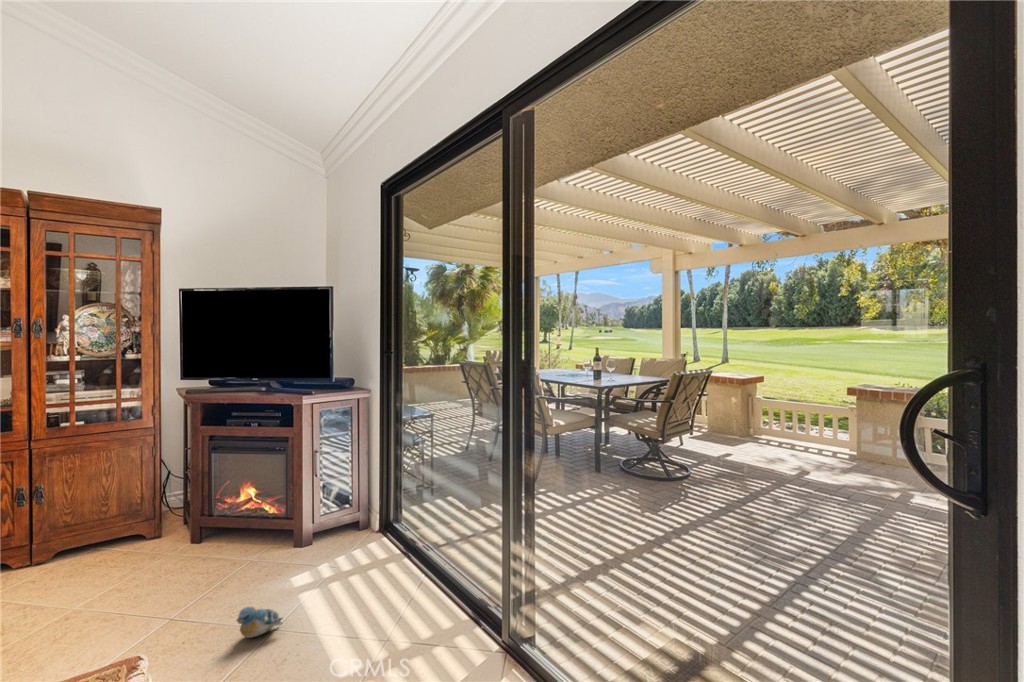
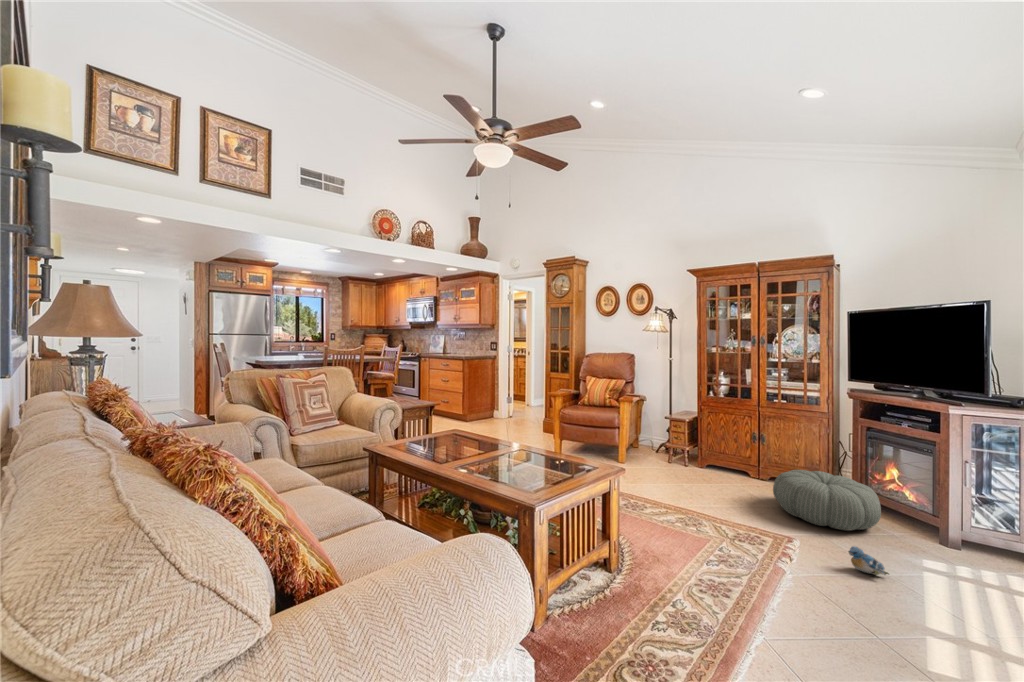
pouf: none [79,510,241,604] -> present [773,470,881,531]

